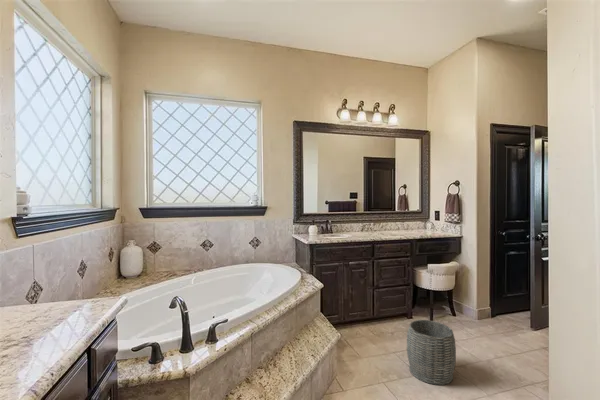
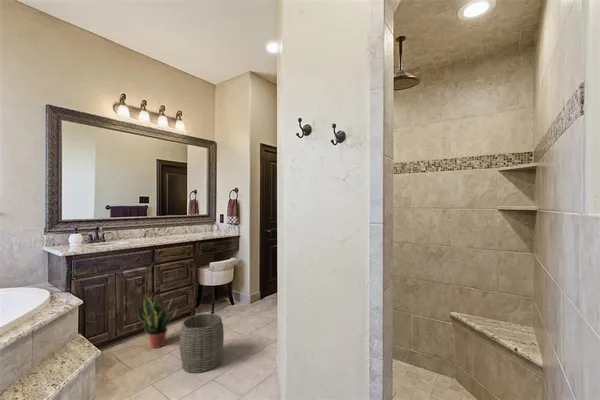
potted plant: none [362,288,398,341] -> present [138,296,176,348]

